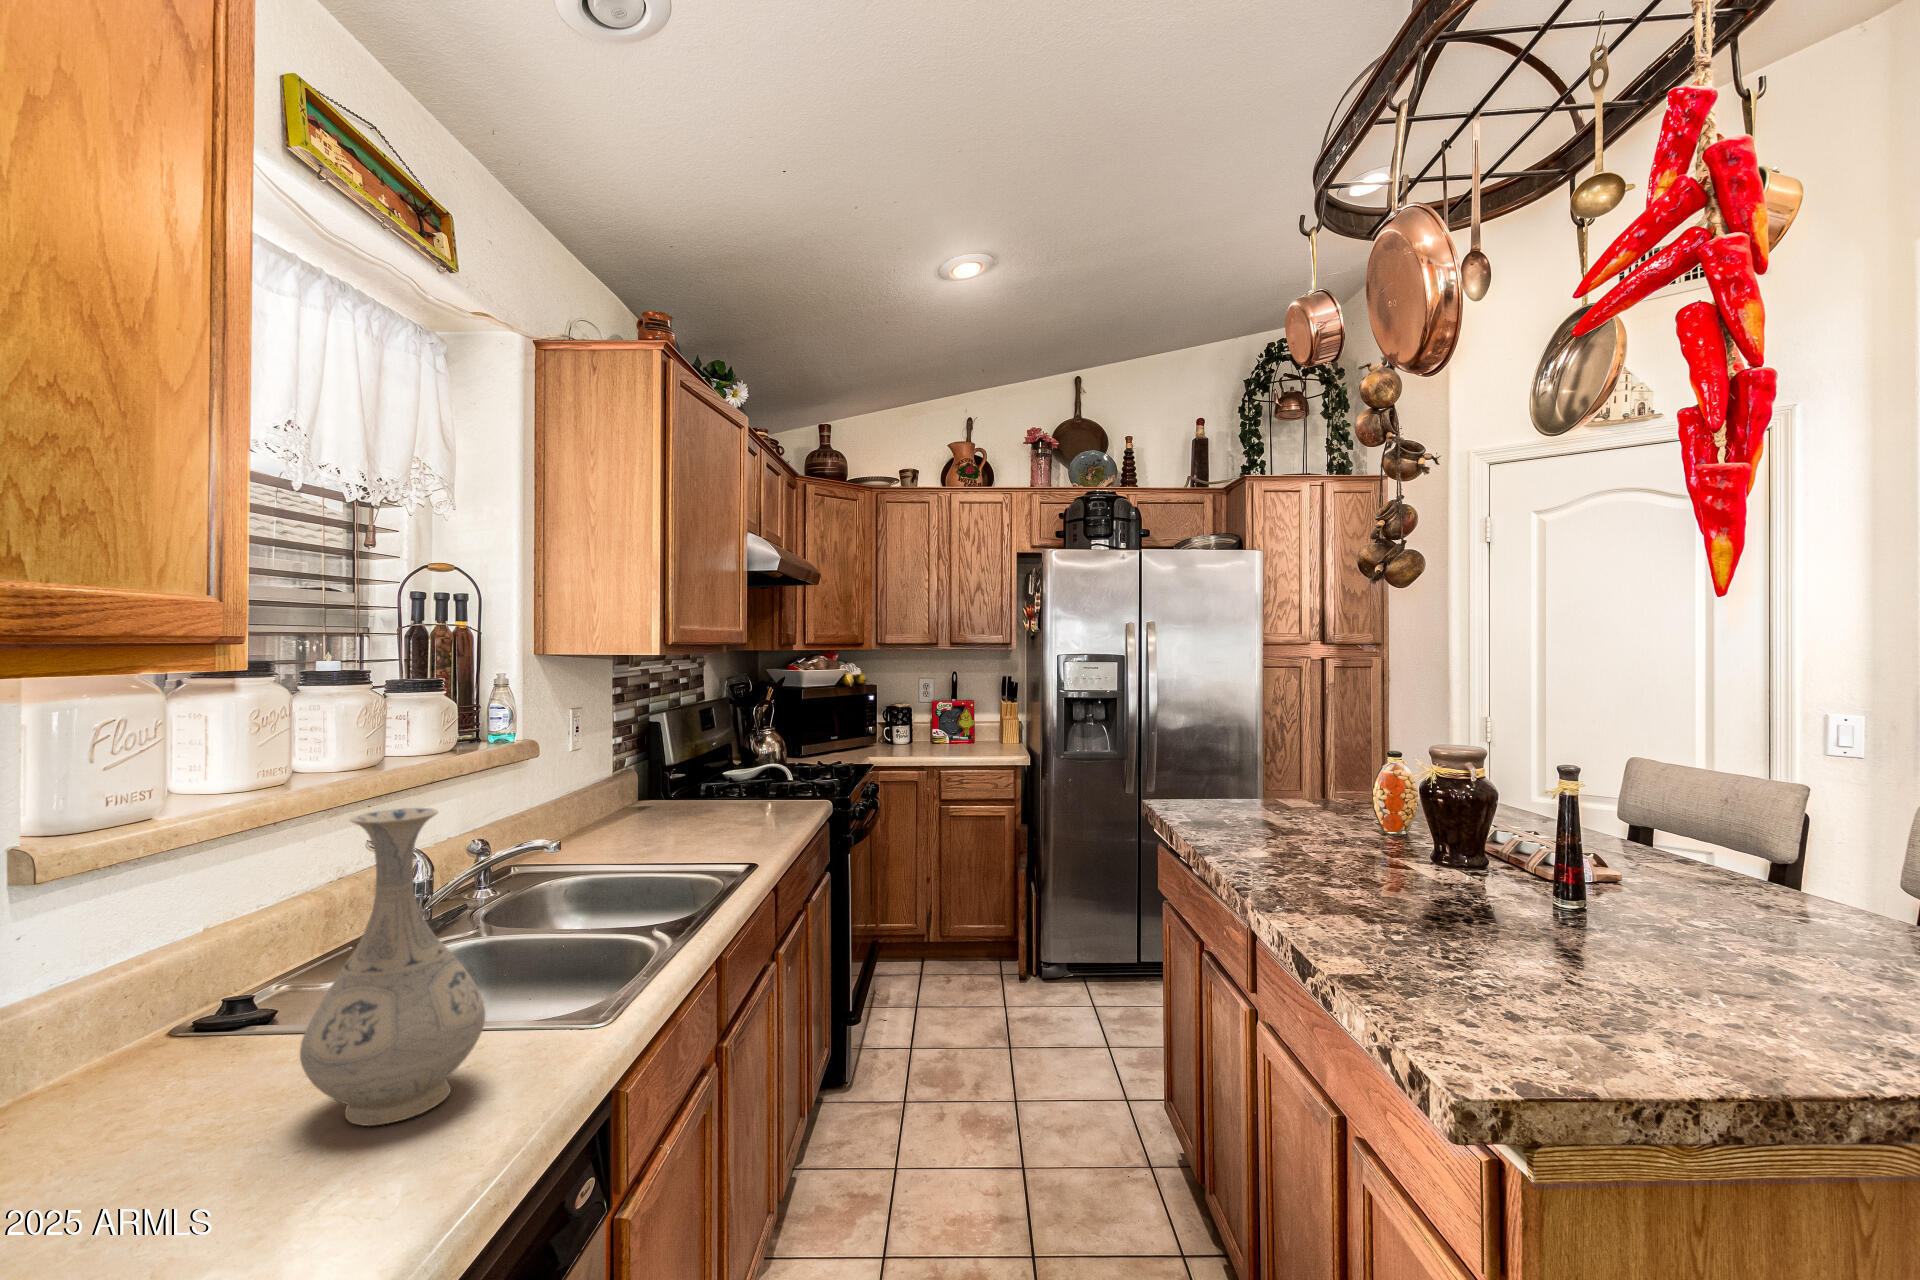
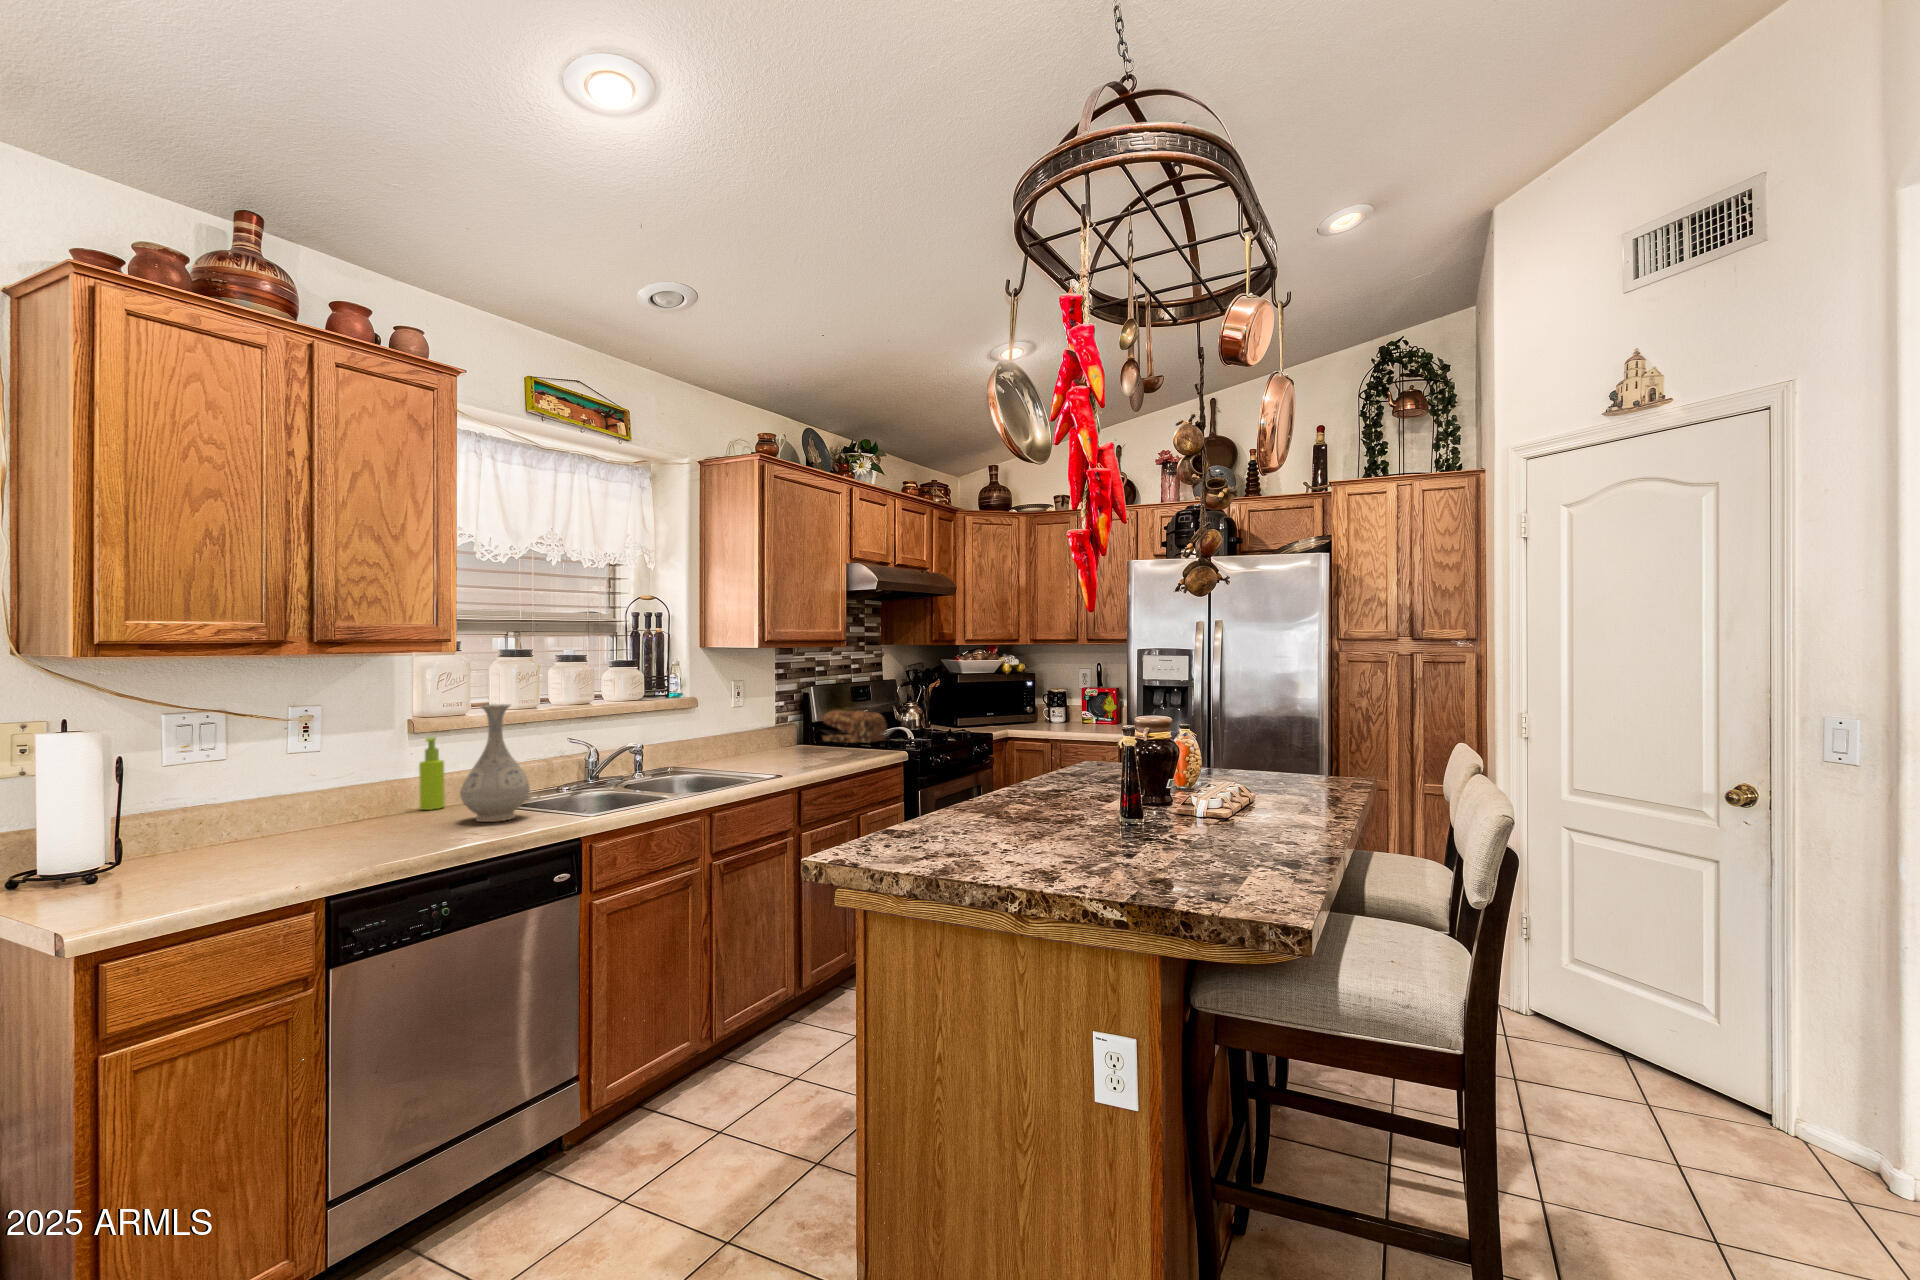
bread loaf: none [682,747,778,798] -> present [822,710,887,743]
soap dispenser: none [73,906,153,1112] -> present [419,737,444,810]

